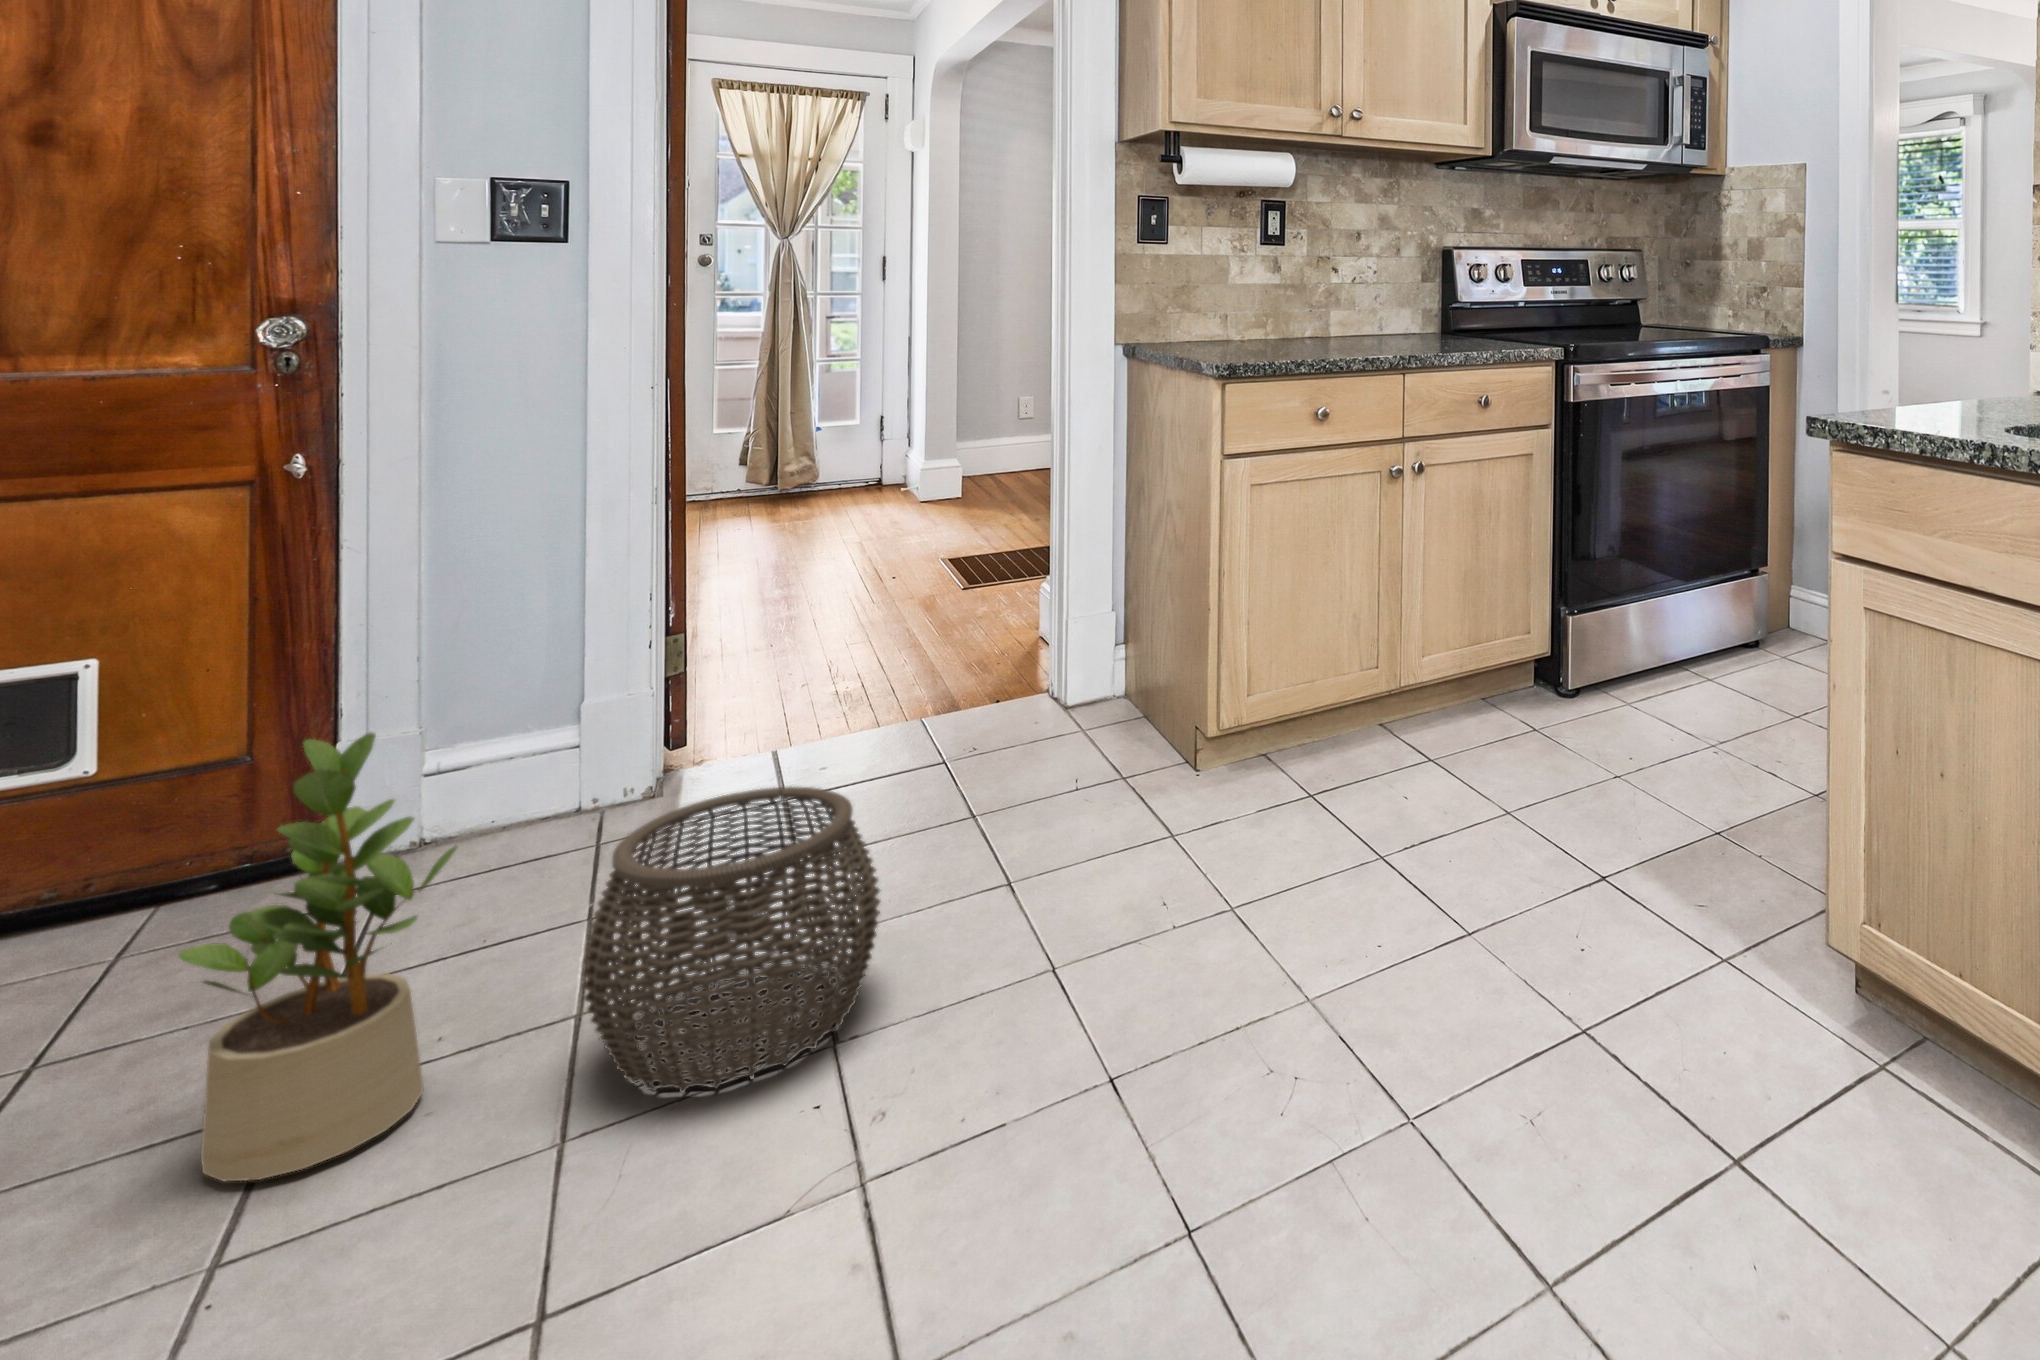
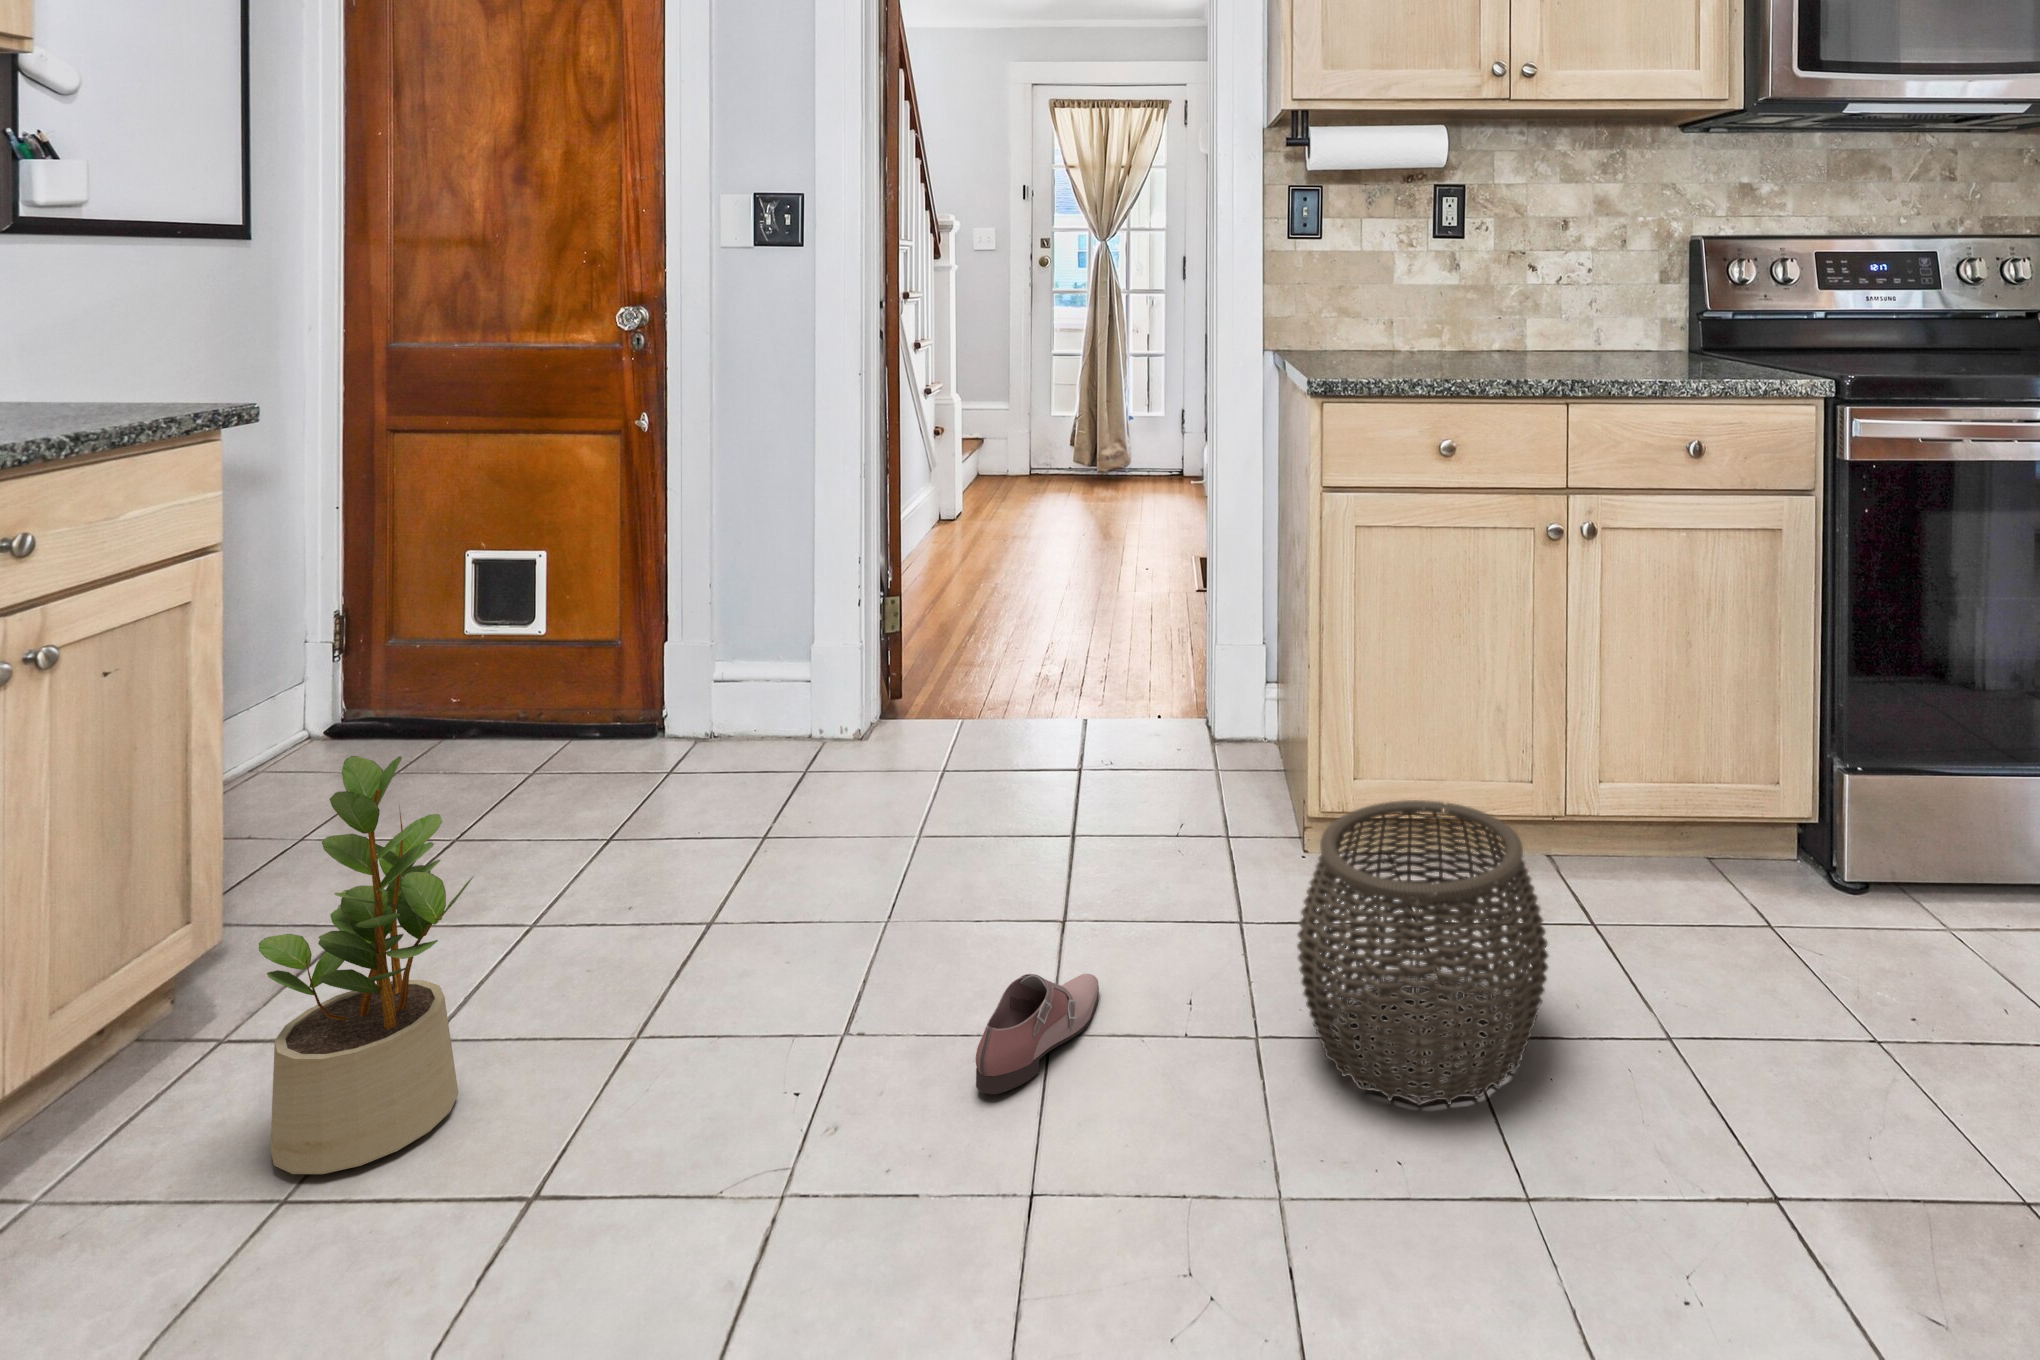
woven basket: present [582,786,880,1093] -> present [1297,800,1548,1106]
shoe: none [996,849,1070,945] -> present [976,974,1099,1094]

